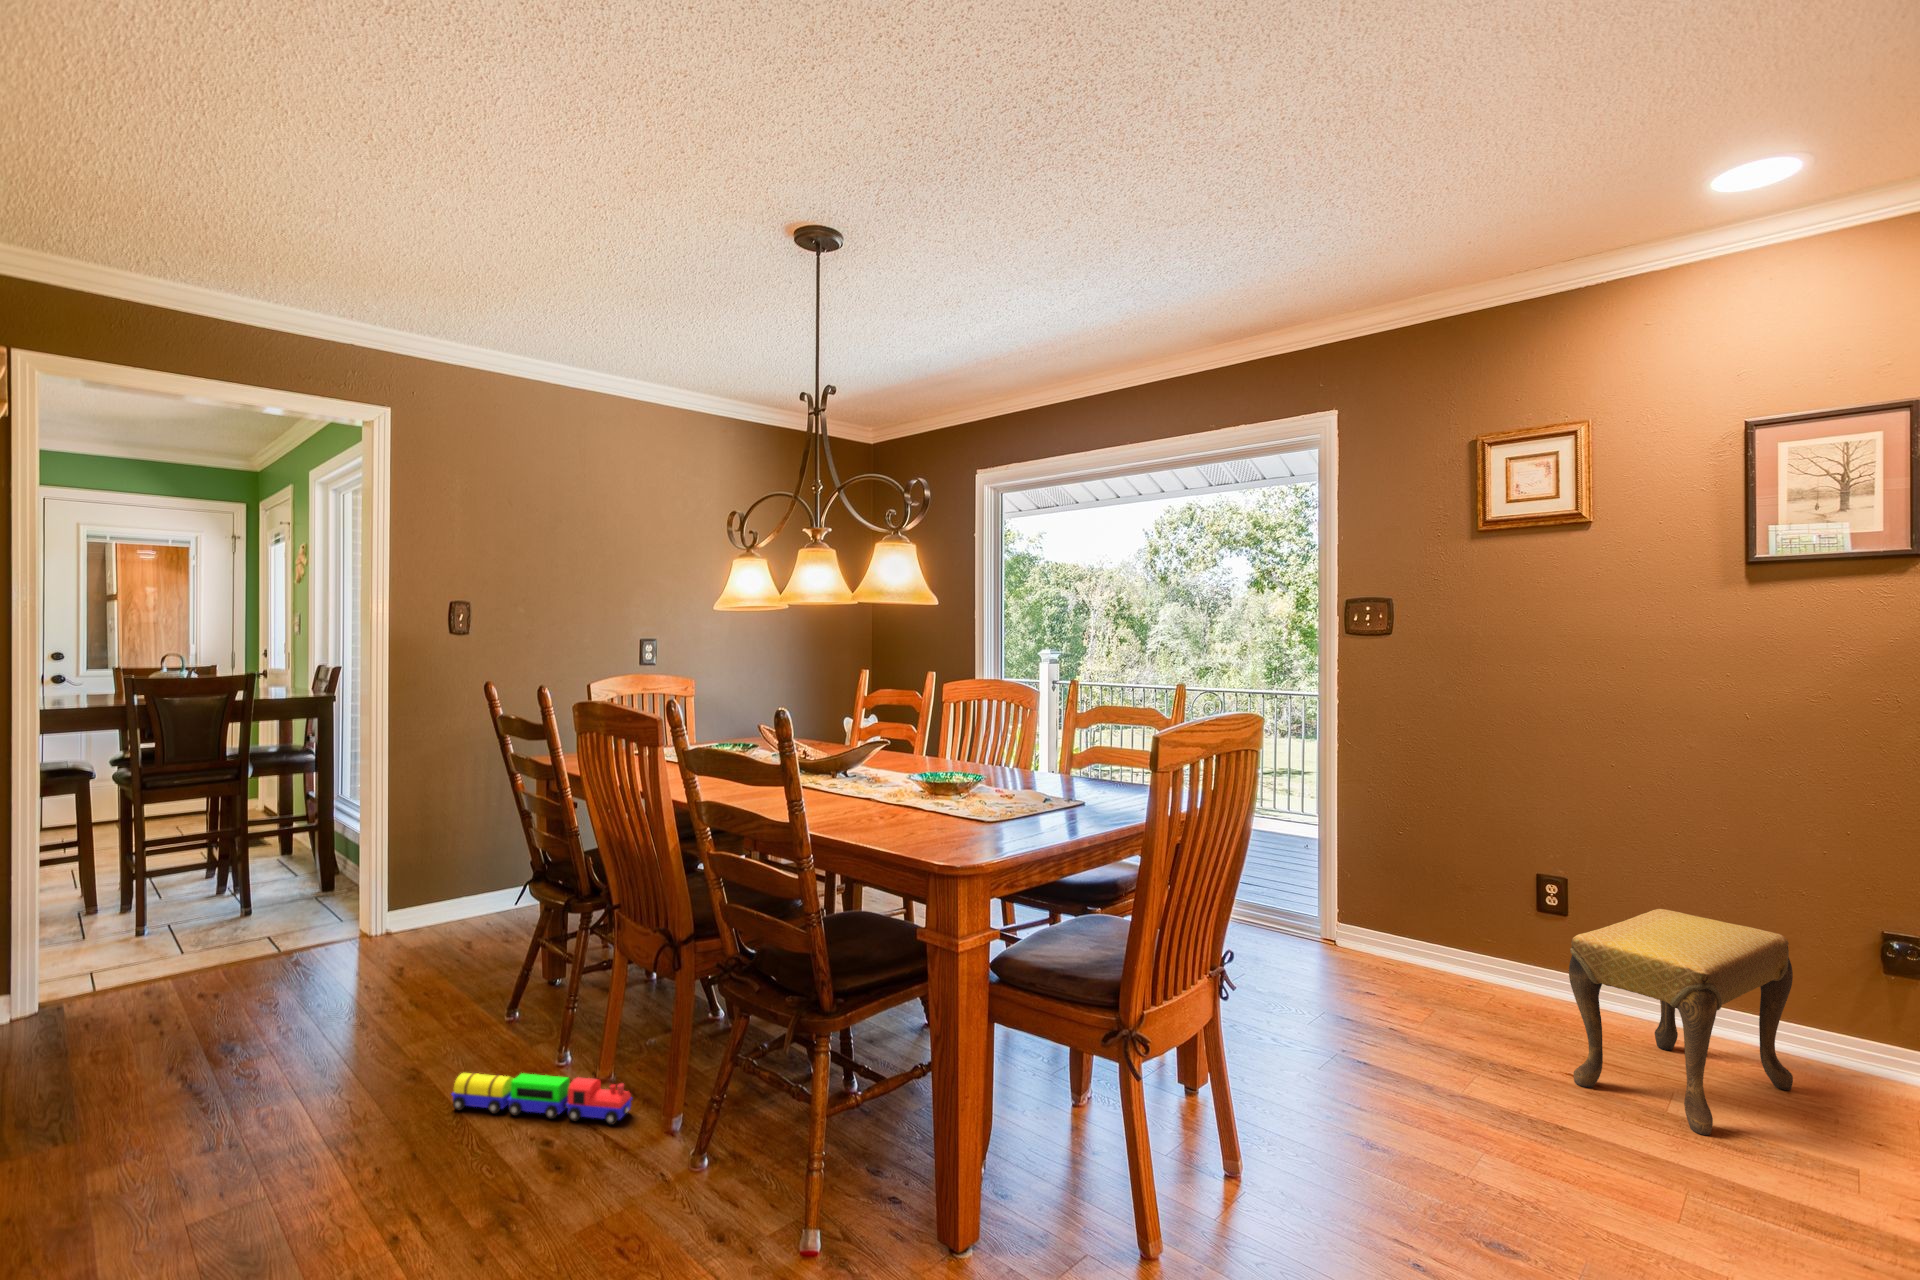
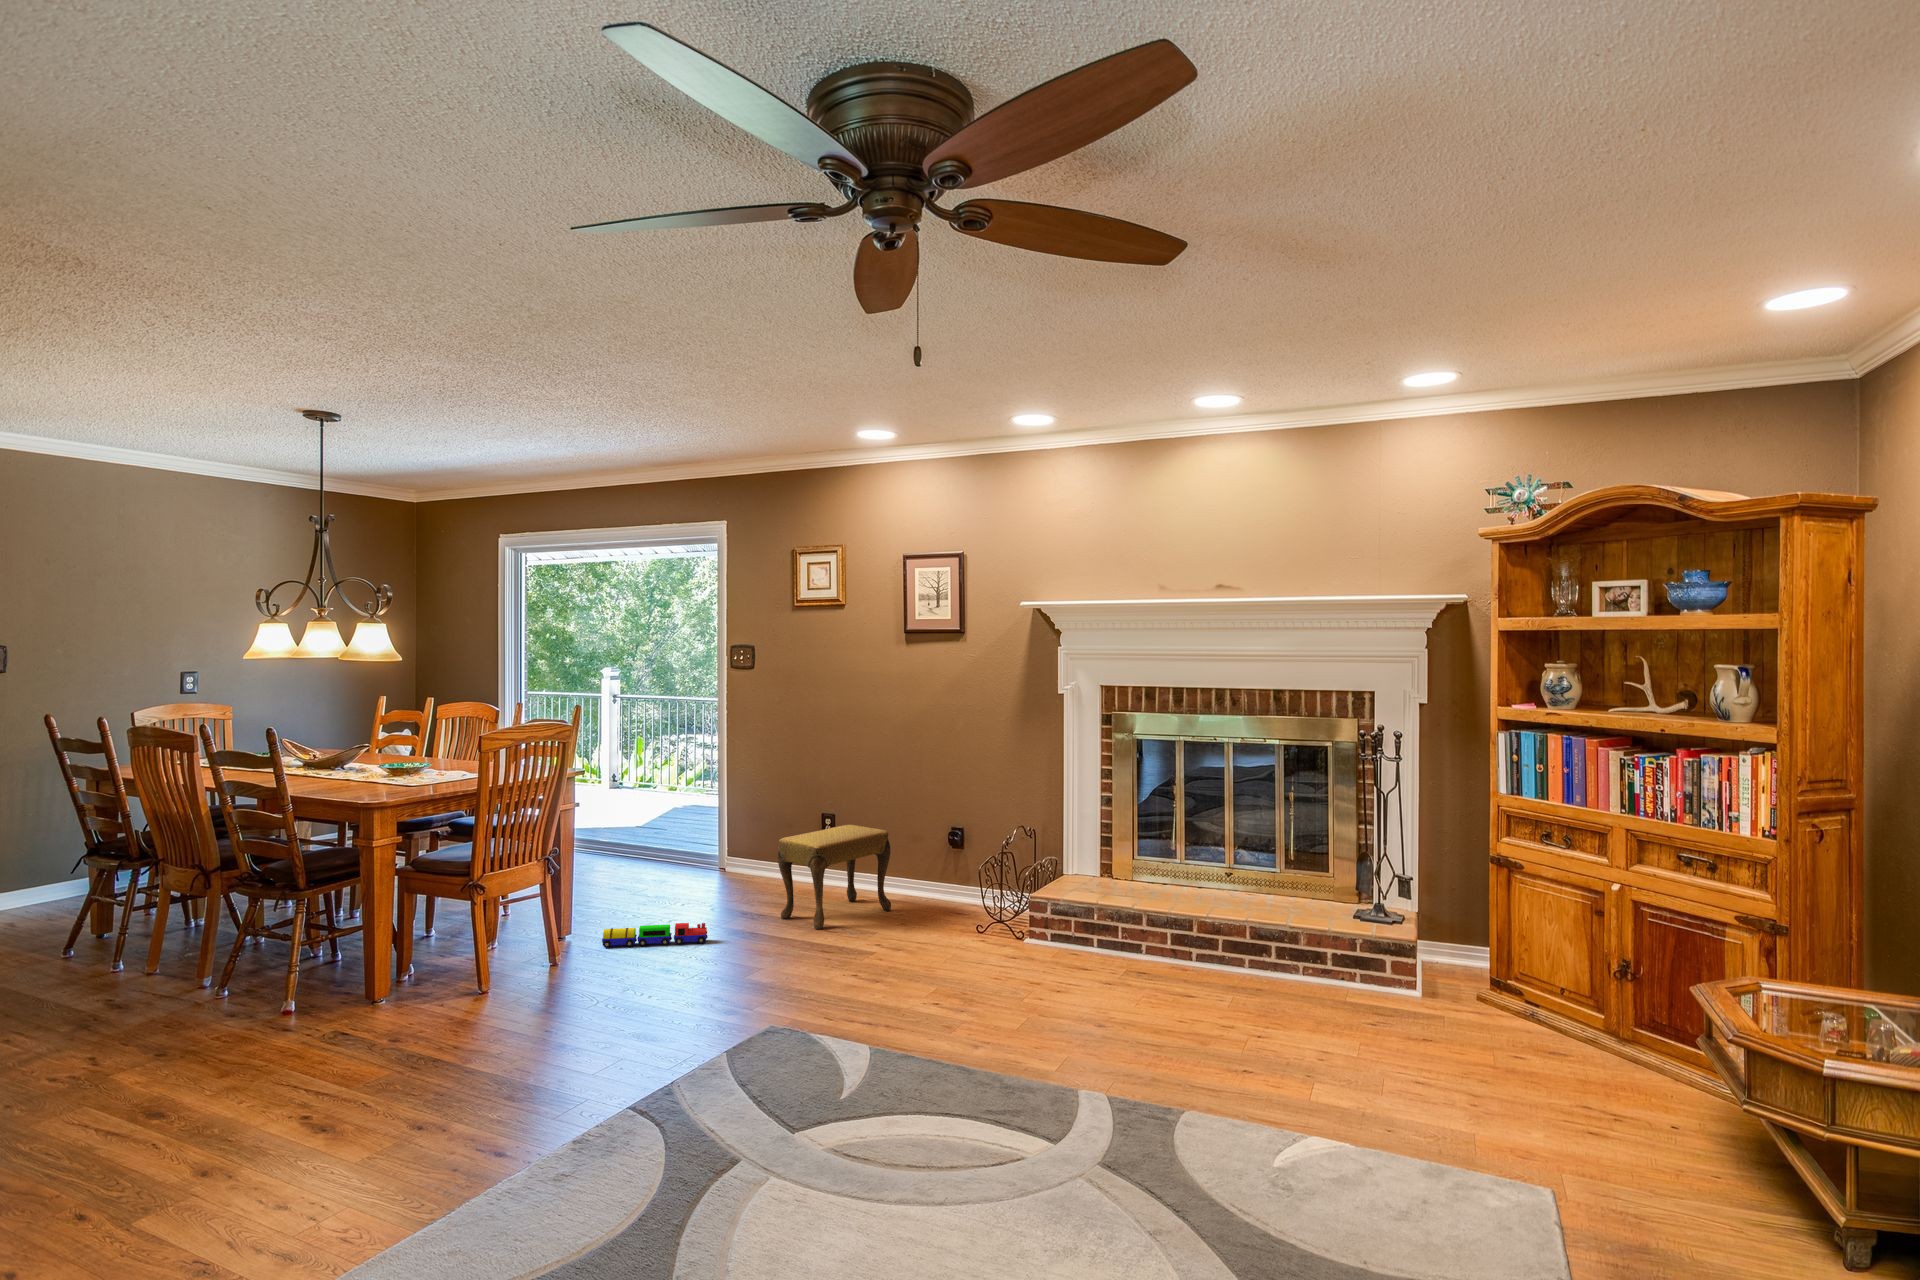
toy train: present [452,1073,632,1125] -> present [602,923,708,948]

